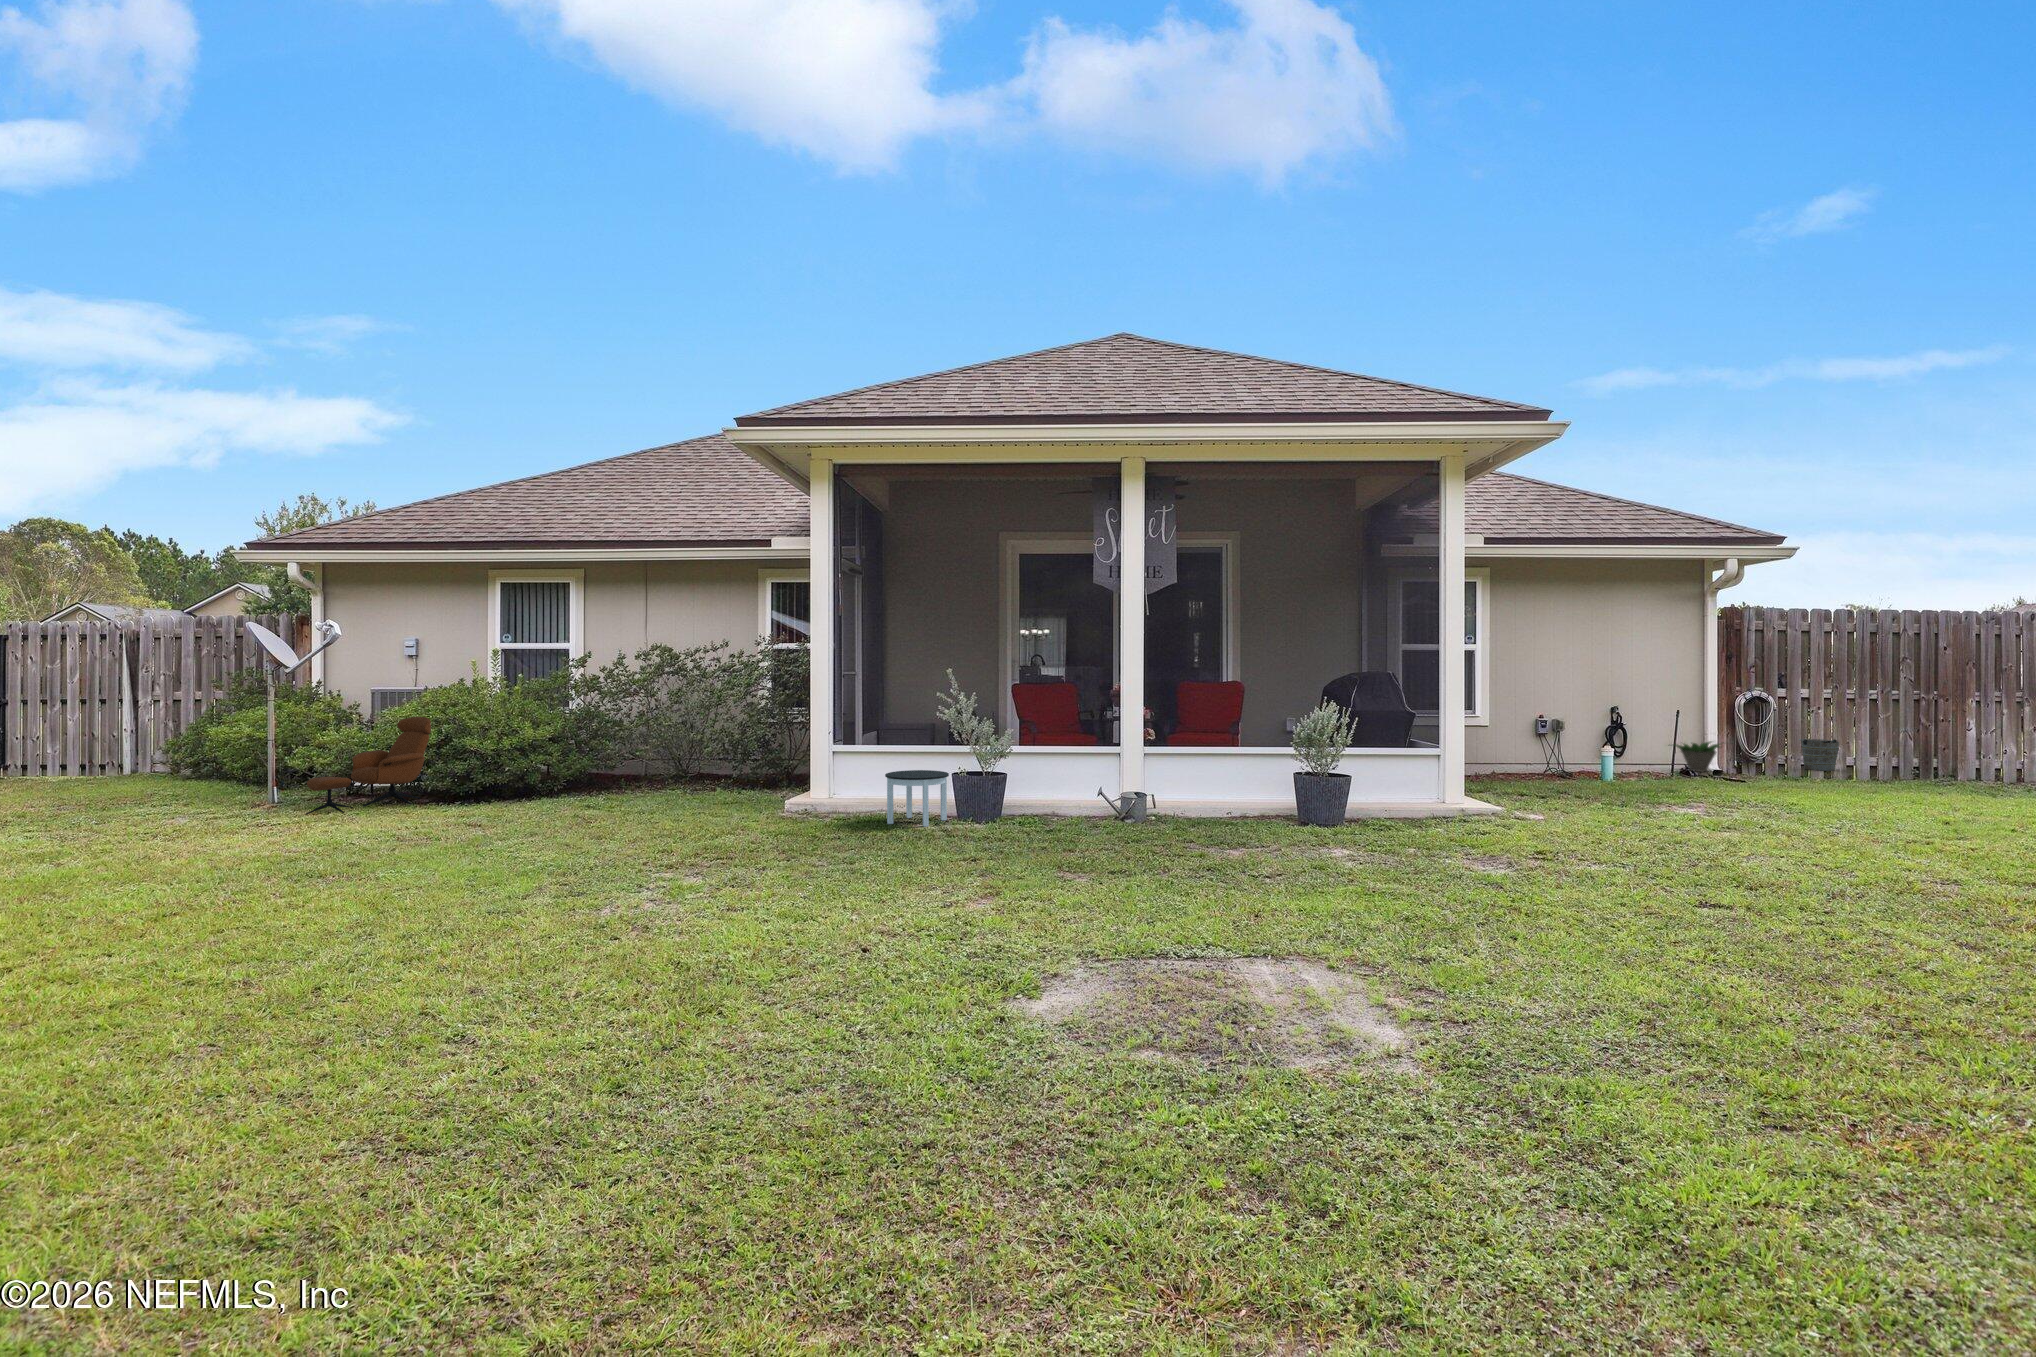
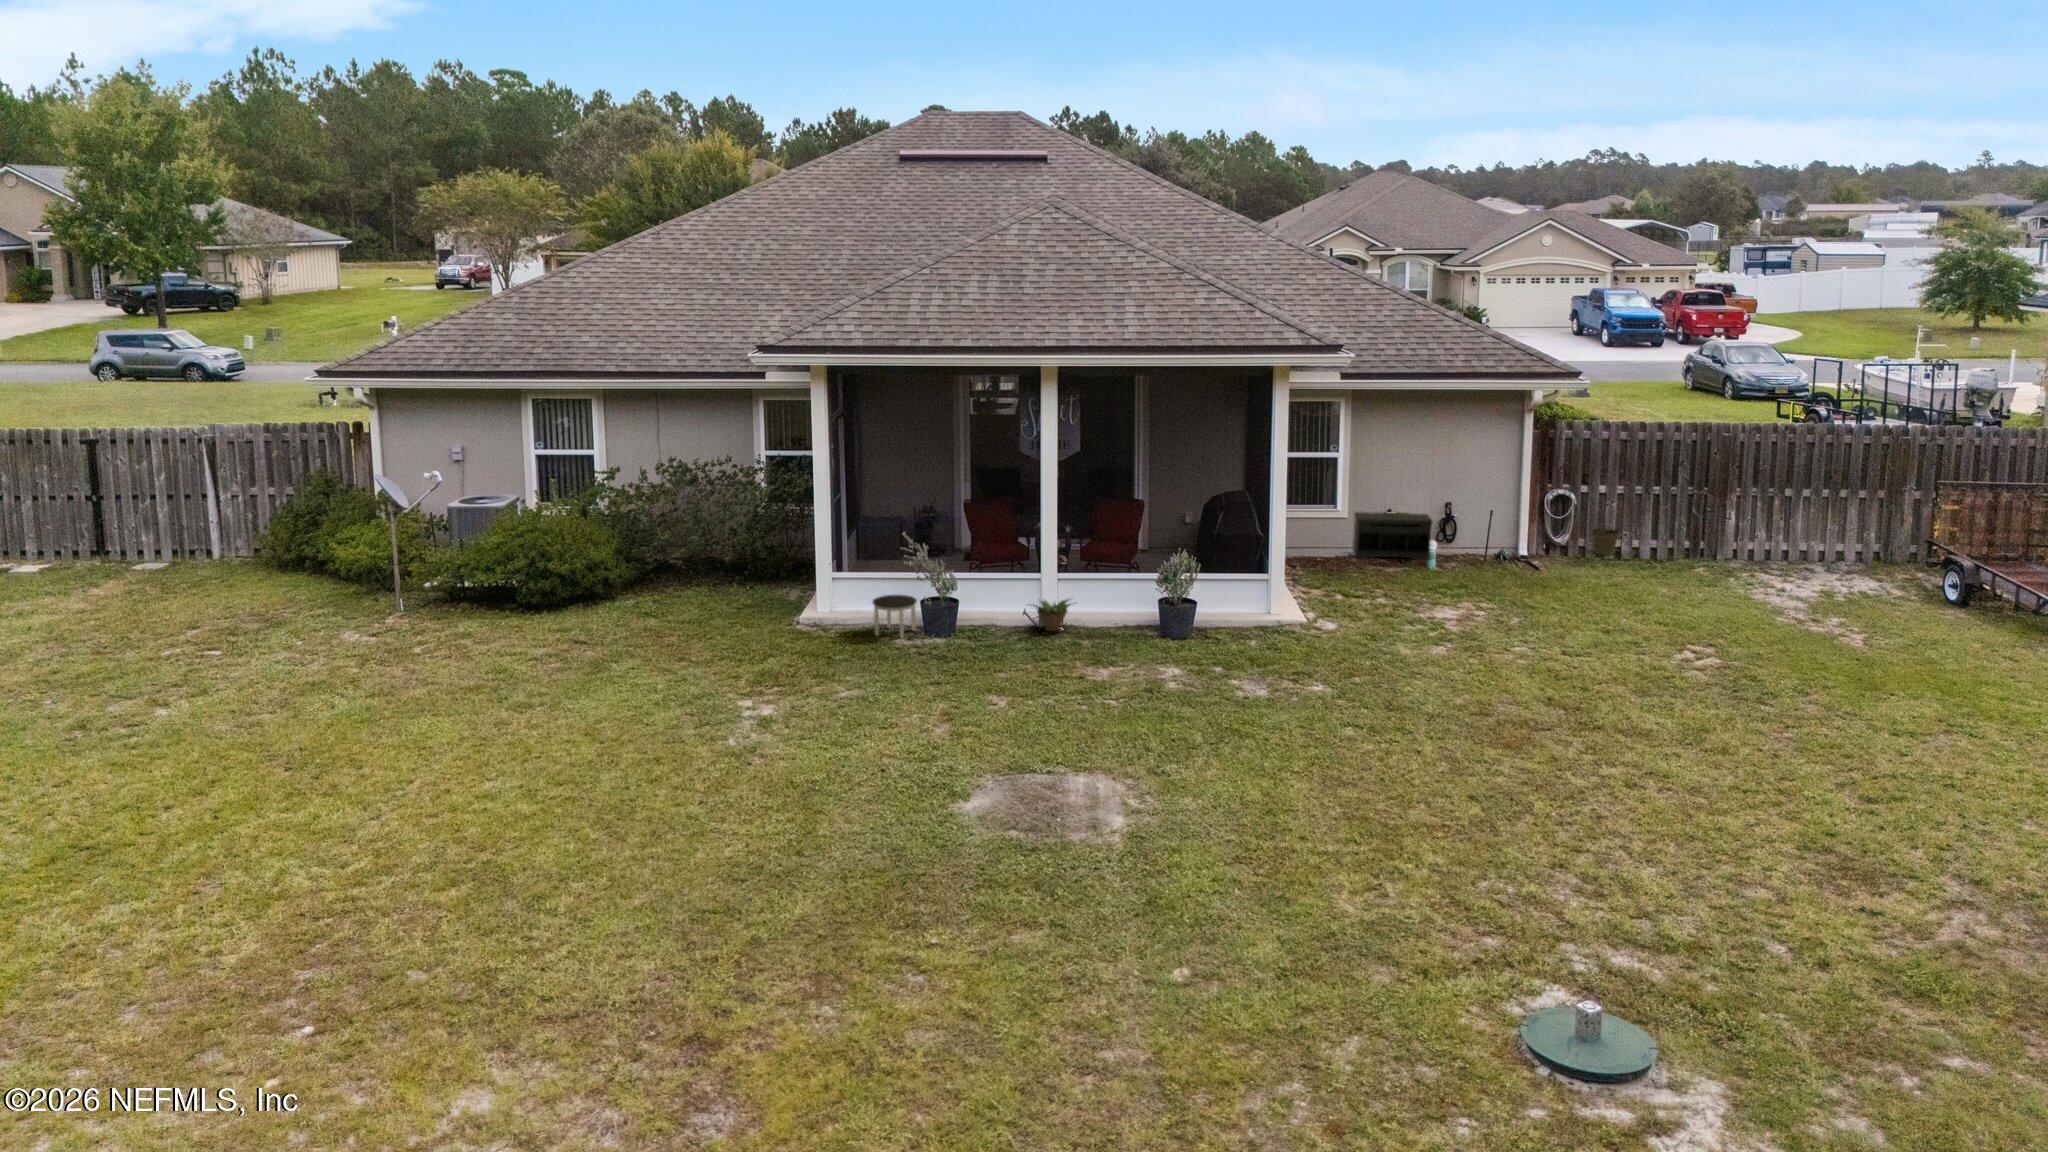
lounge chair: present [306,717,431,814] -> none [448,543,523,626]
bench: none [1496,719,1605,773] -> present [1353,512,1432,560]
decorative plant: present [1675,742,1724,772] -> present [1032,599,1073,631]

